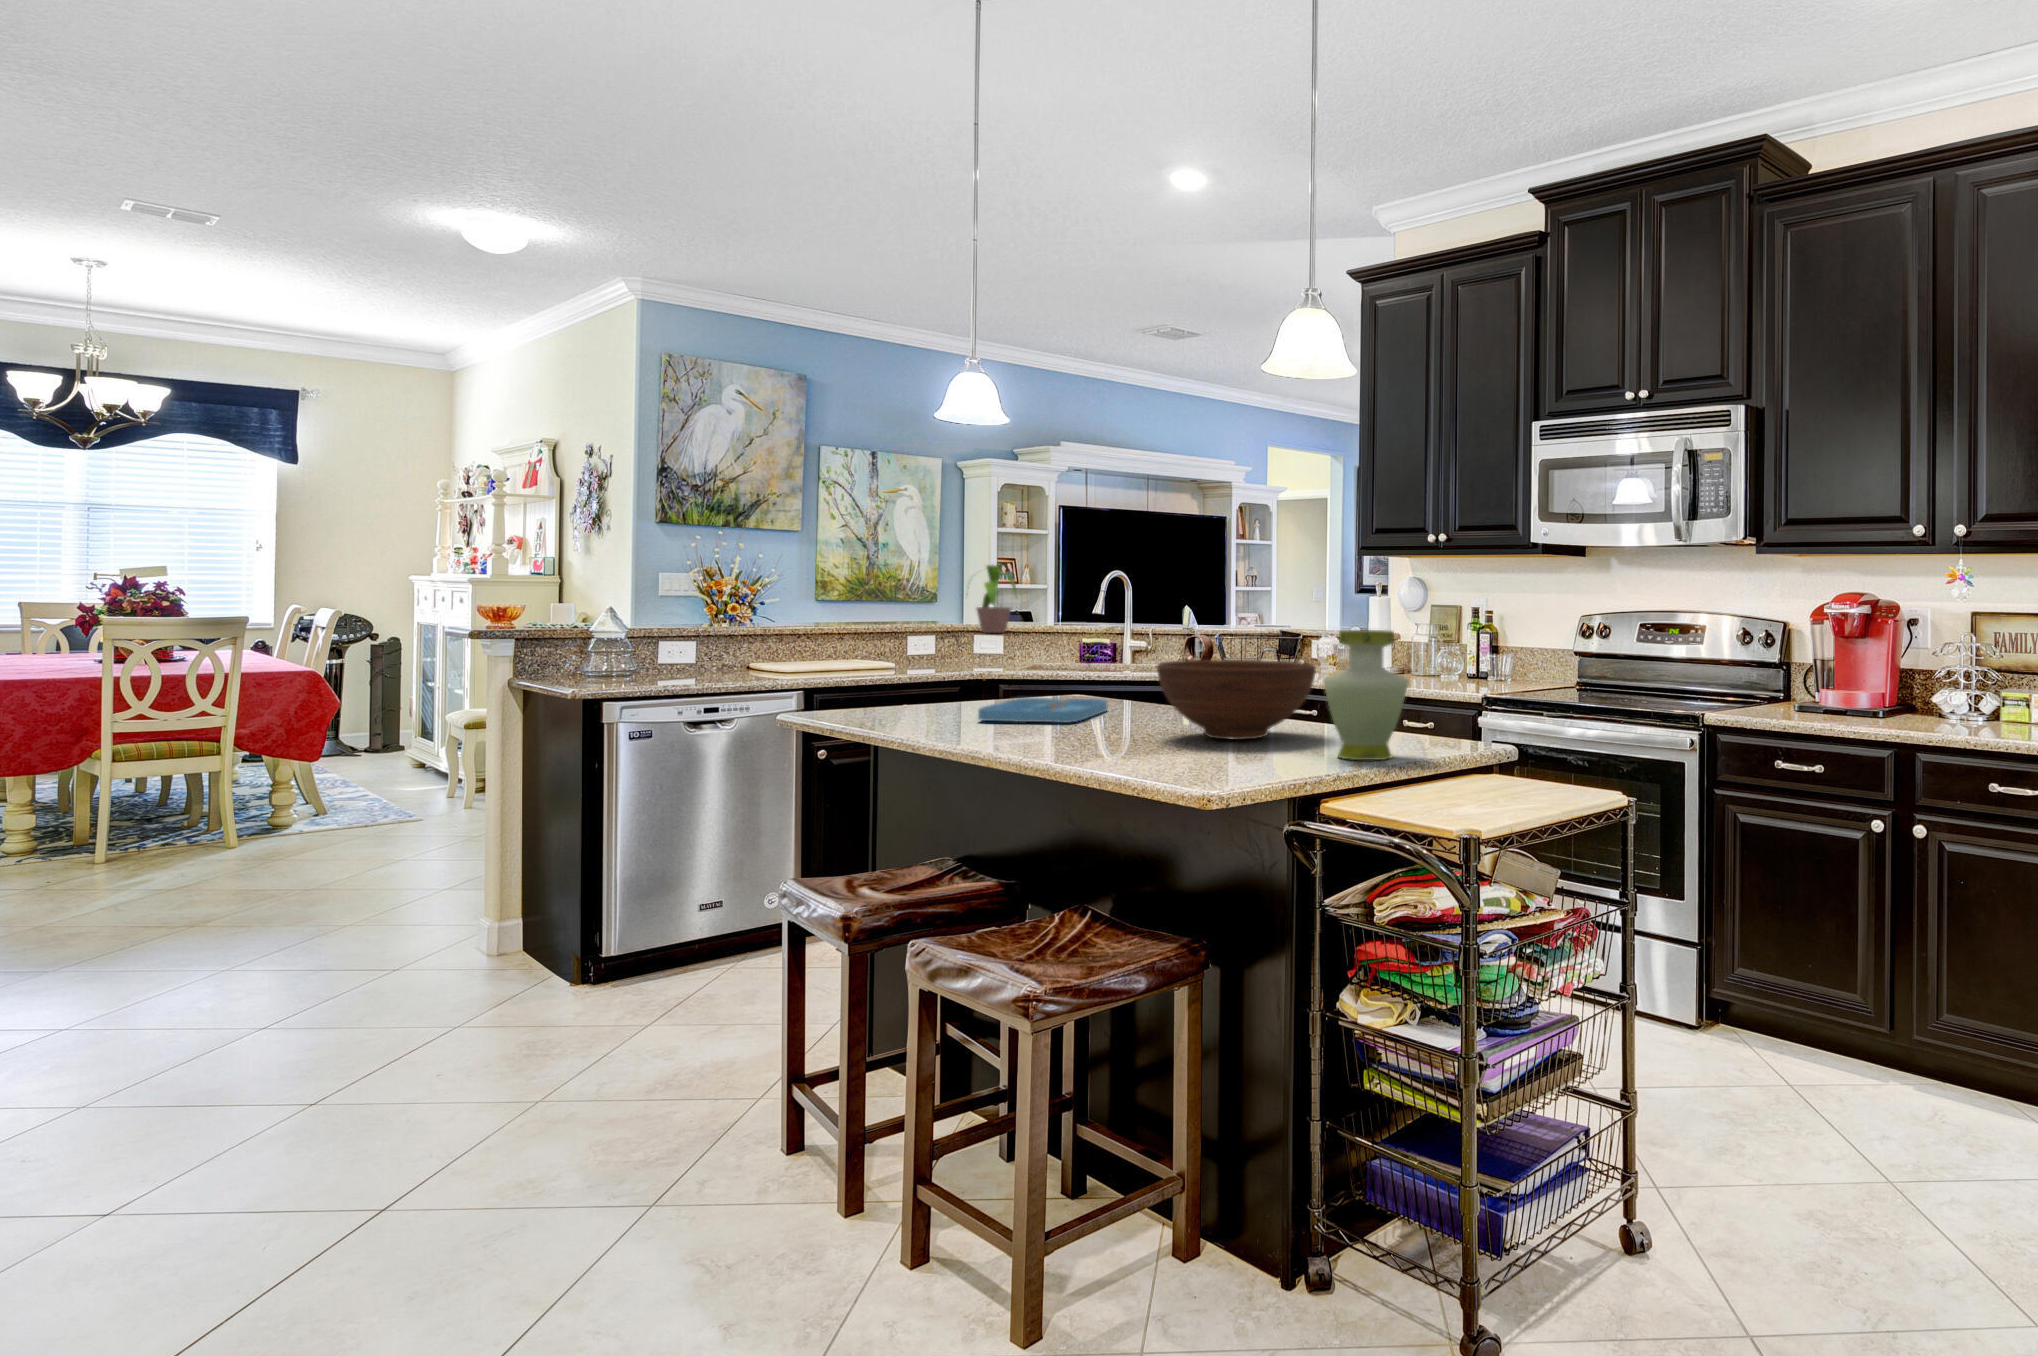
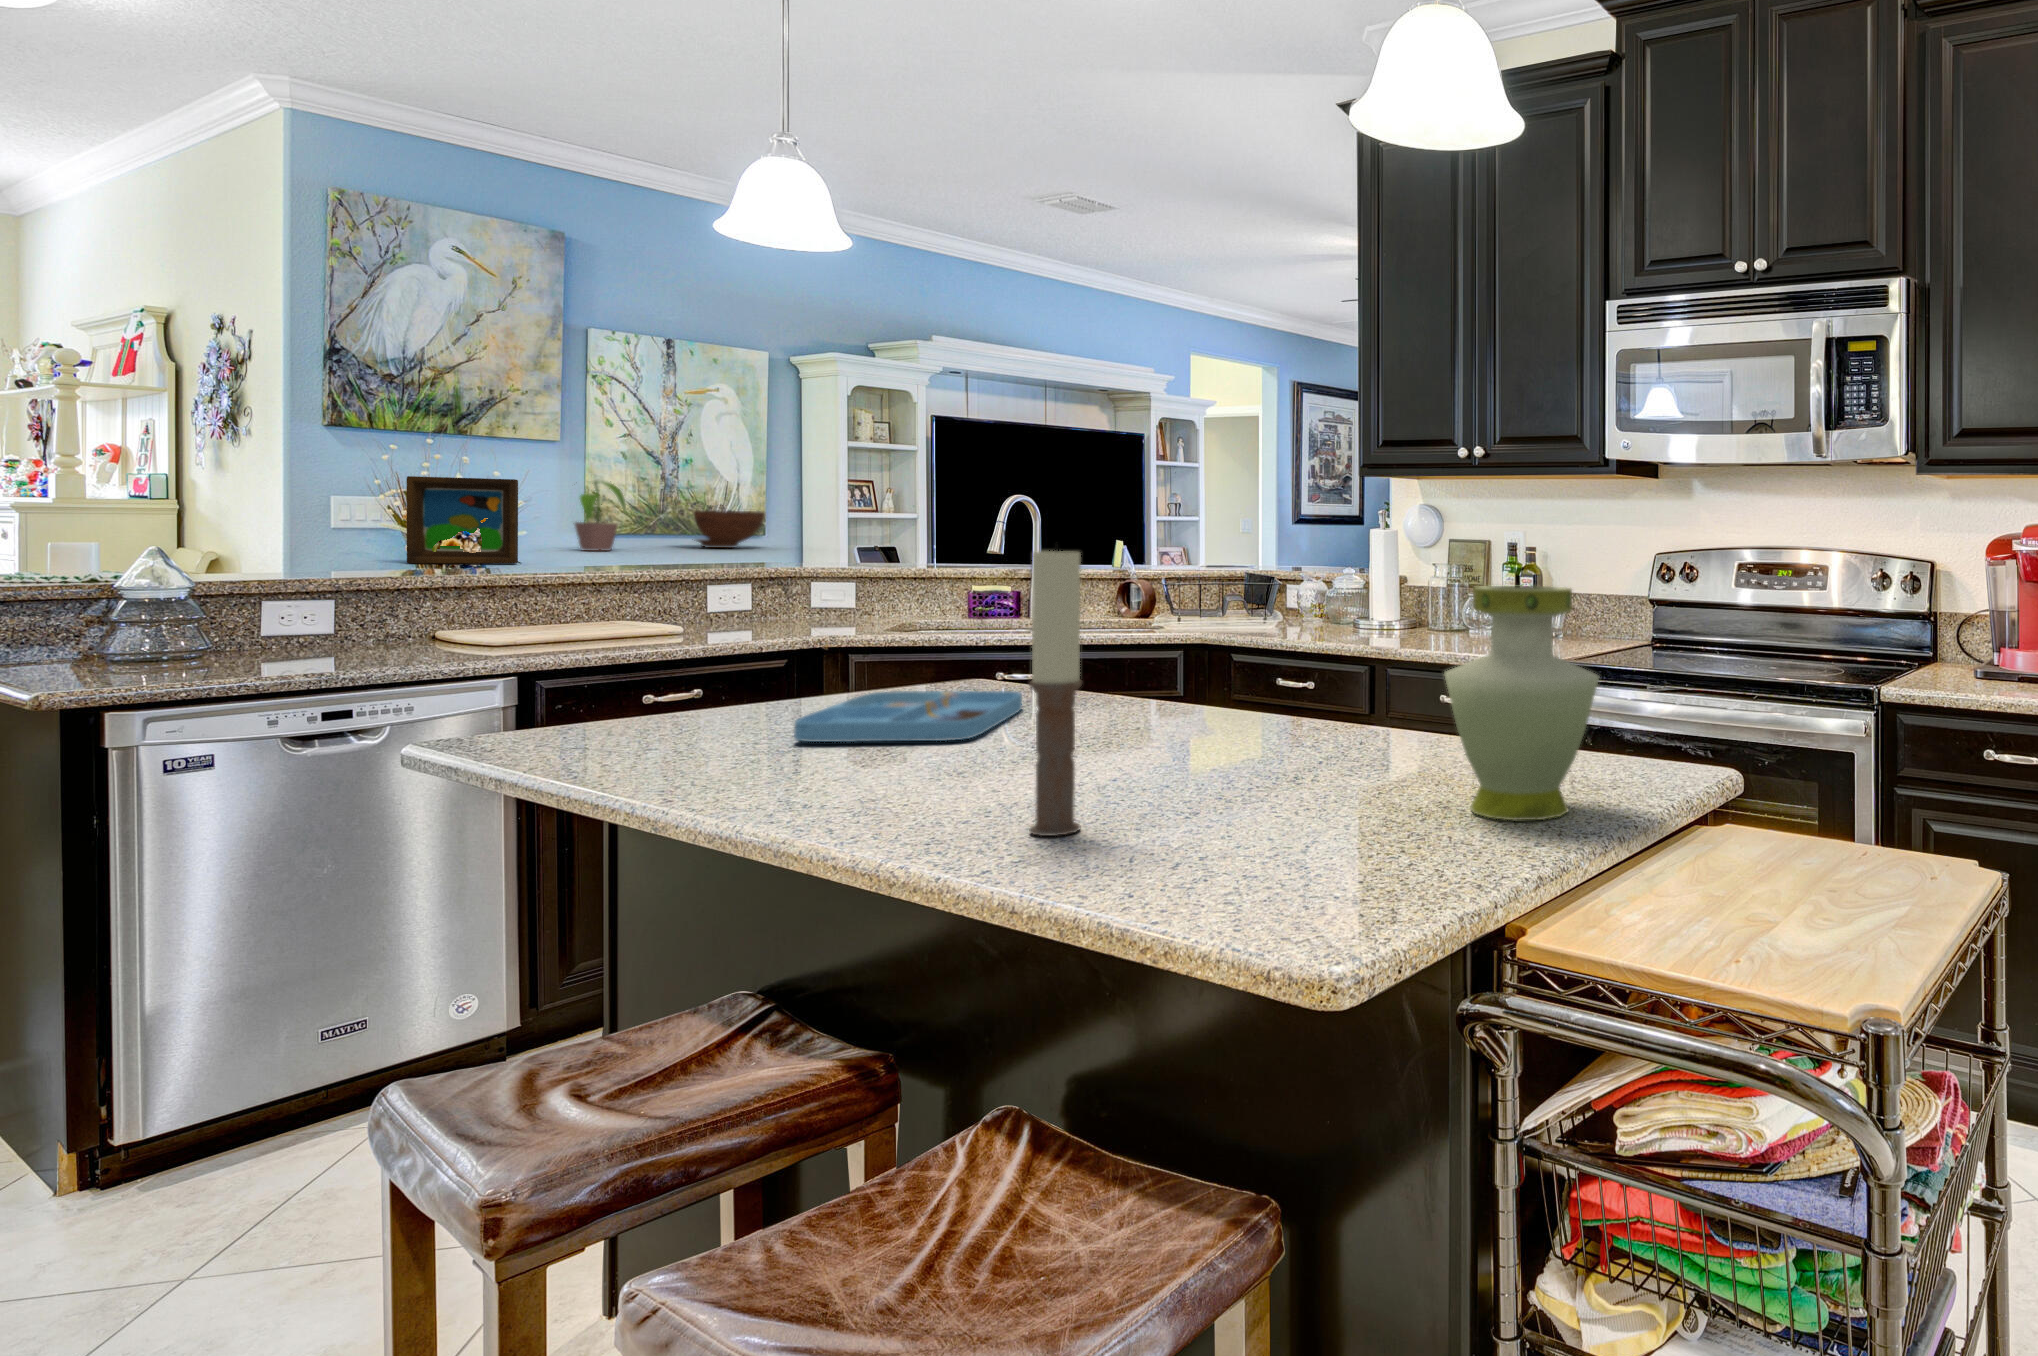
picture frame: none [713,559,781,620] -> present [406,476,518,564]
potted plant: present [968,565,1017,633] -> present [575,481,627,551]
candle: none [1100,604,1127,758] -> present [1029,544,1082,836]
fruit bowl: present [1157,660,1316,740] -> present [693,510,765,548]

